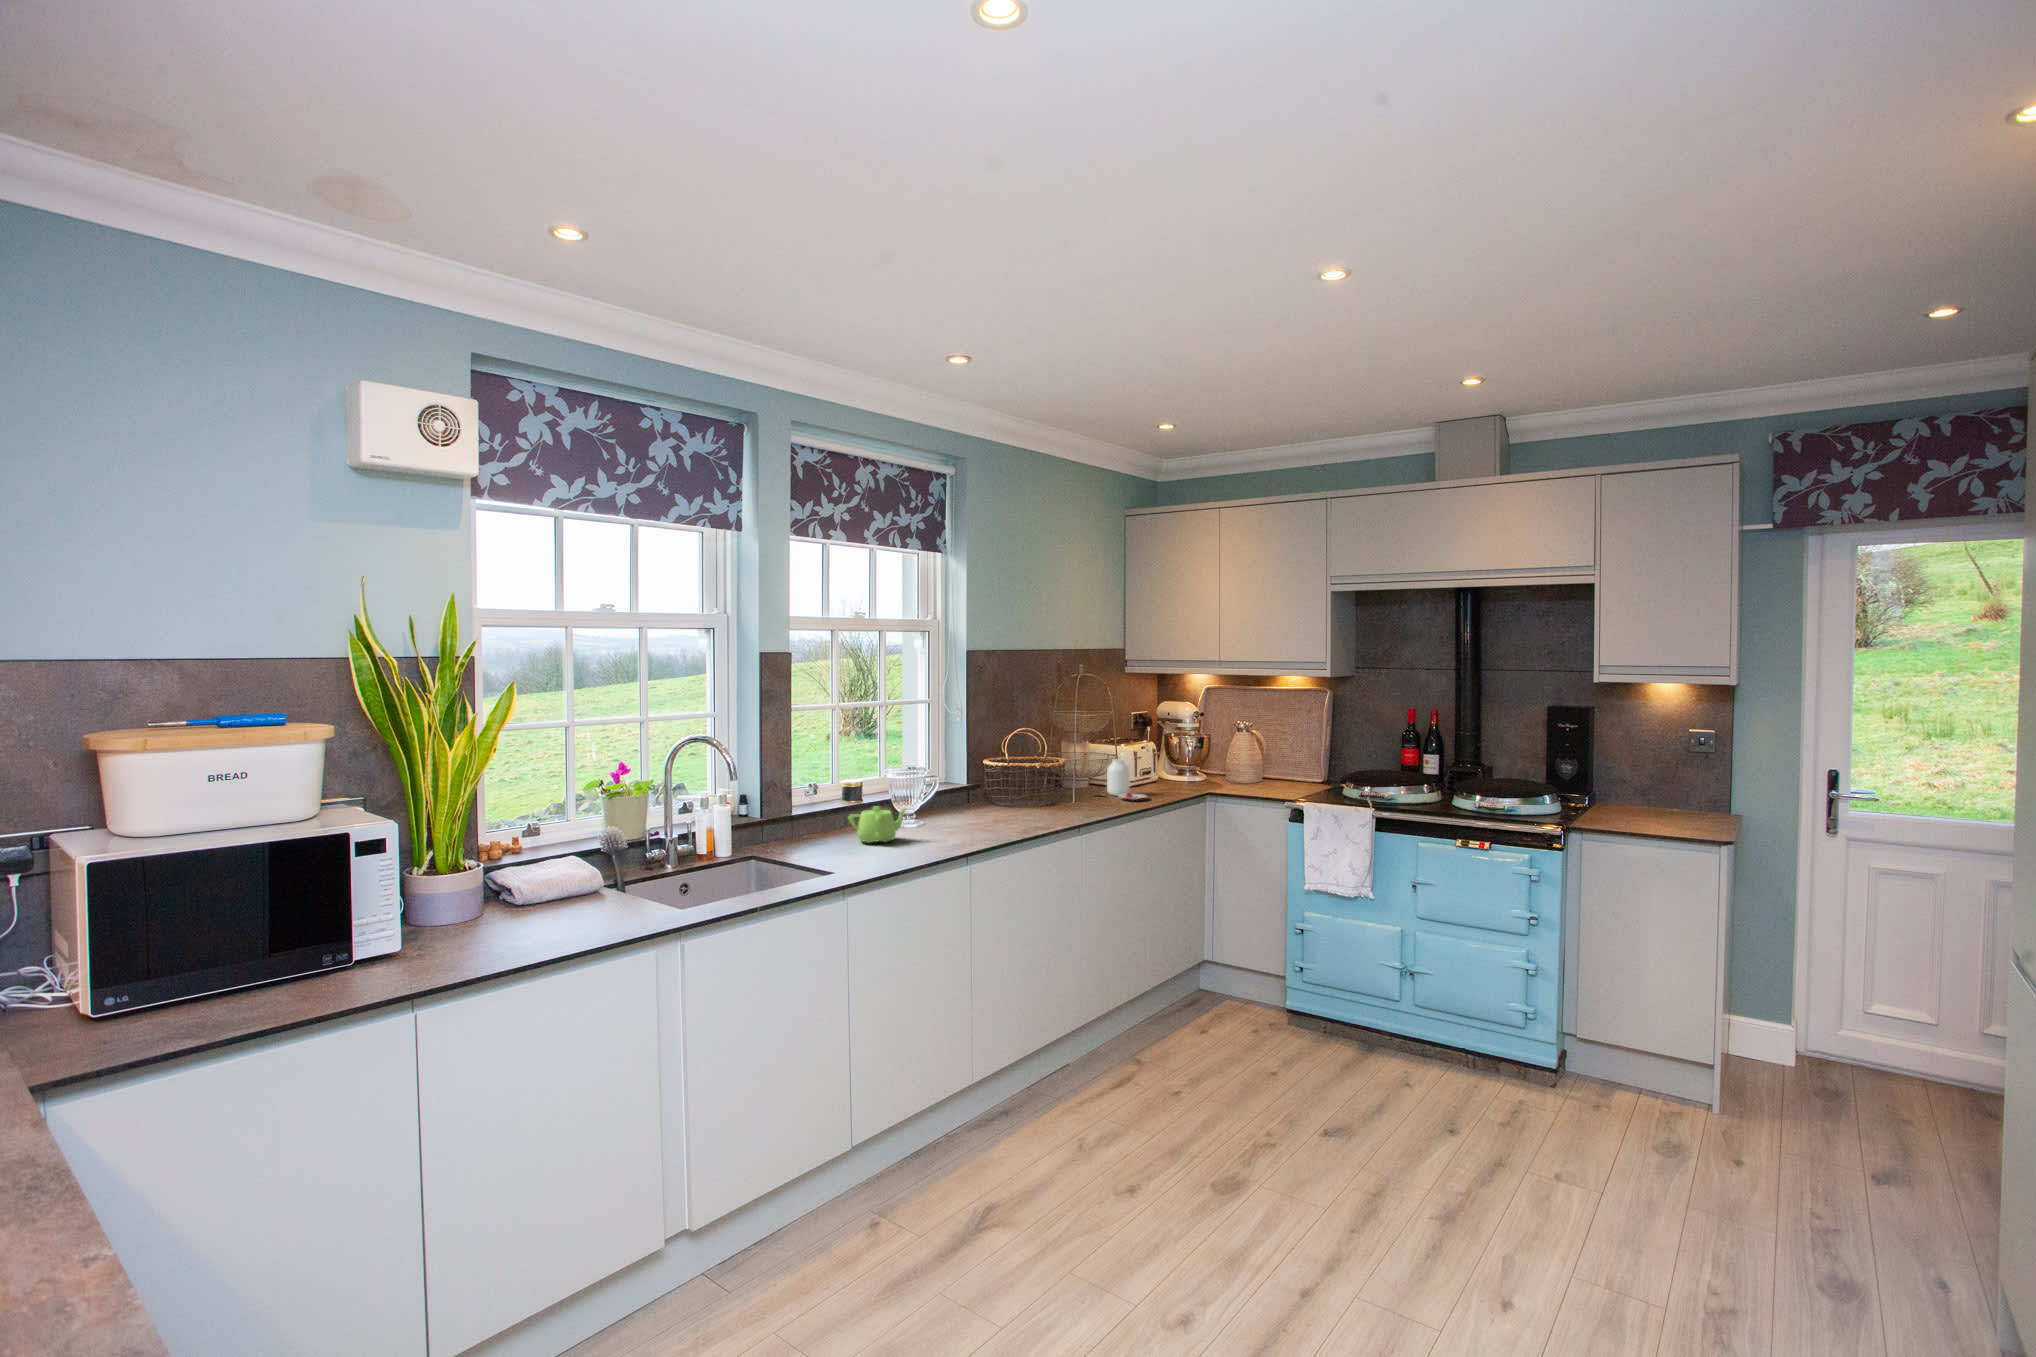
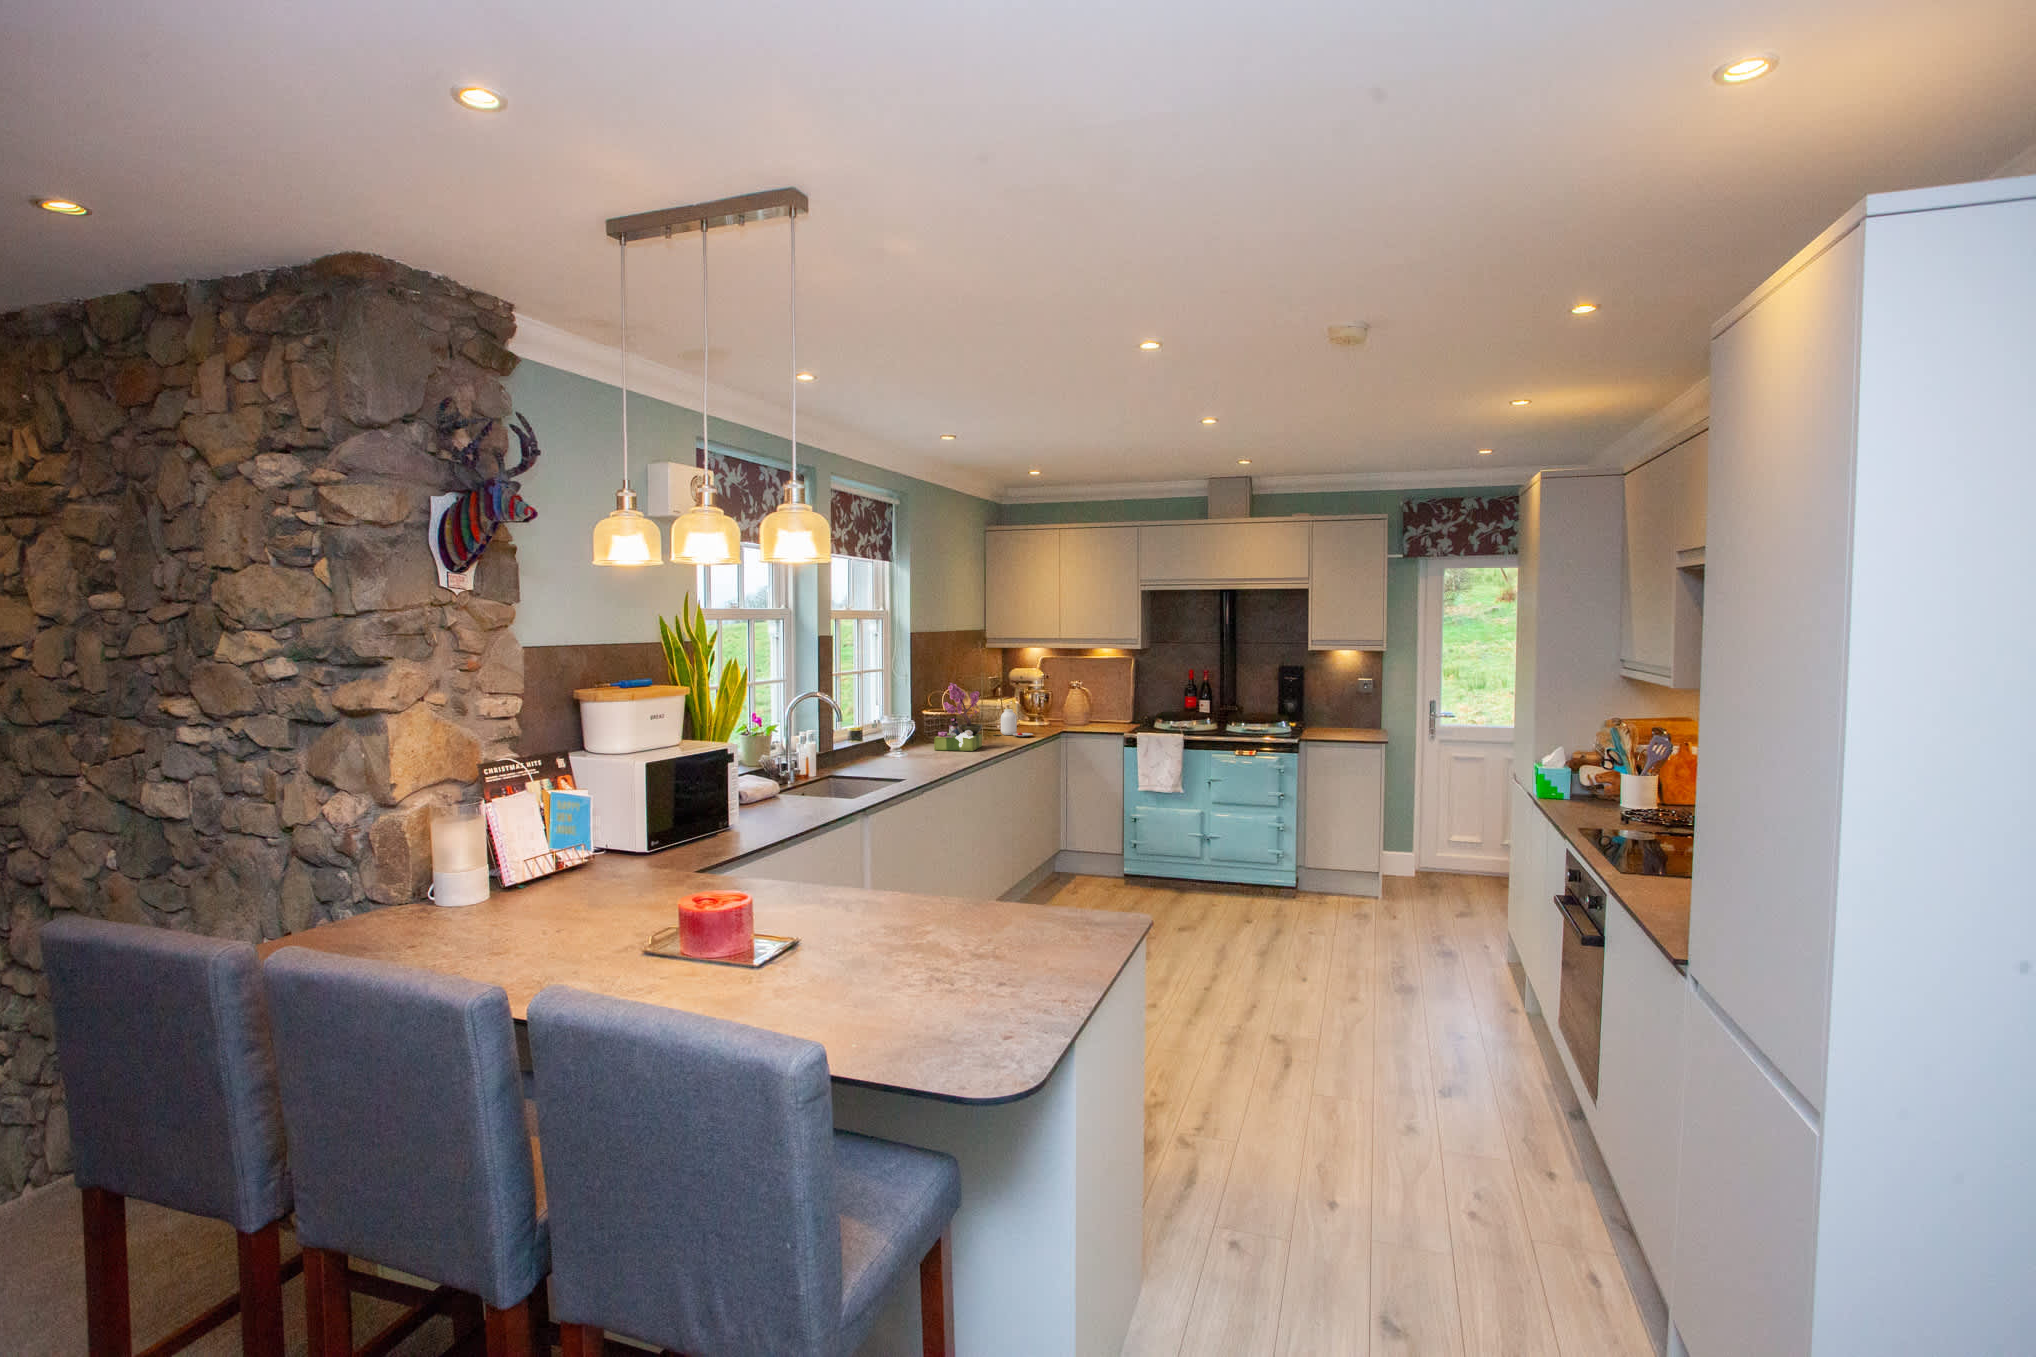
flower arrangement: none [973,720,1049,822] -> present [934,683,982,751]
teapot: present [848,807,906,843] -> none [878,741,916,765]

